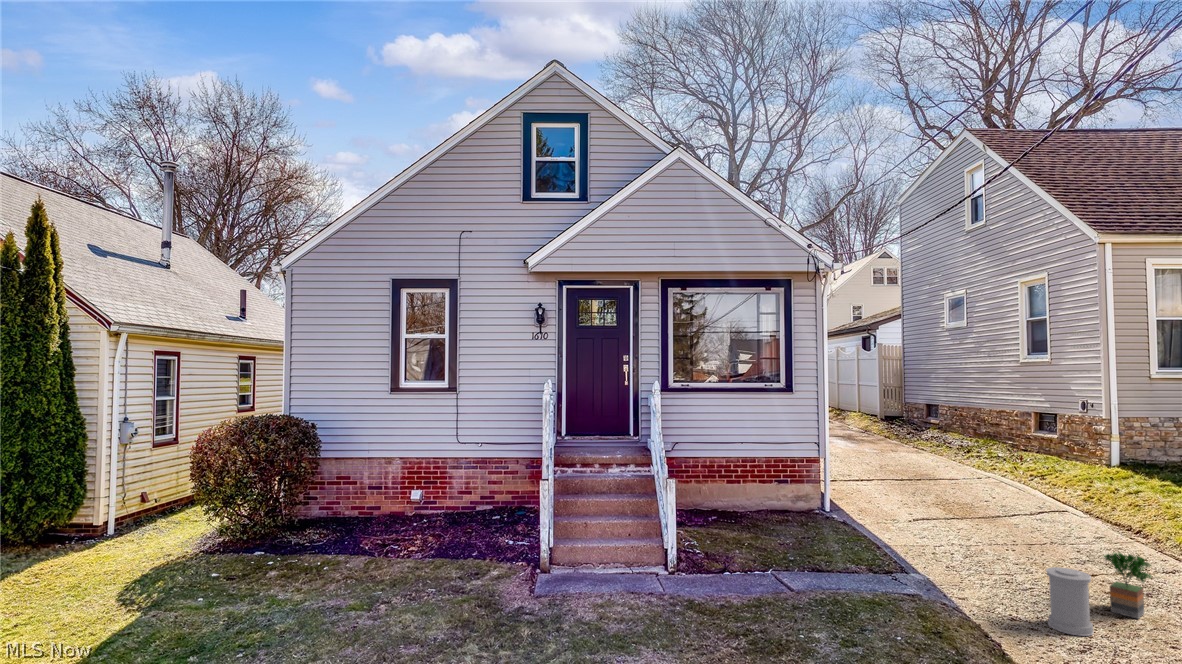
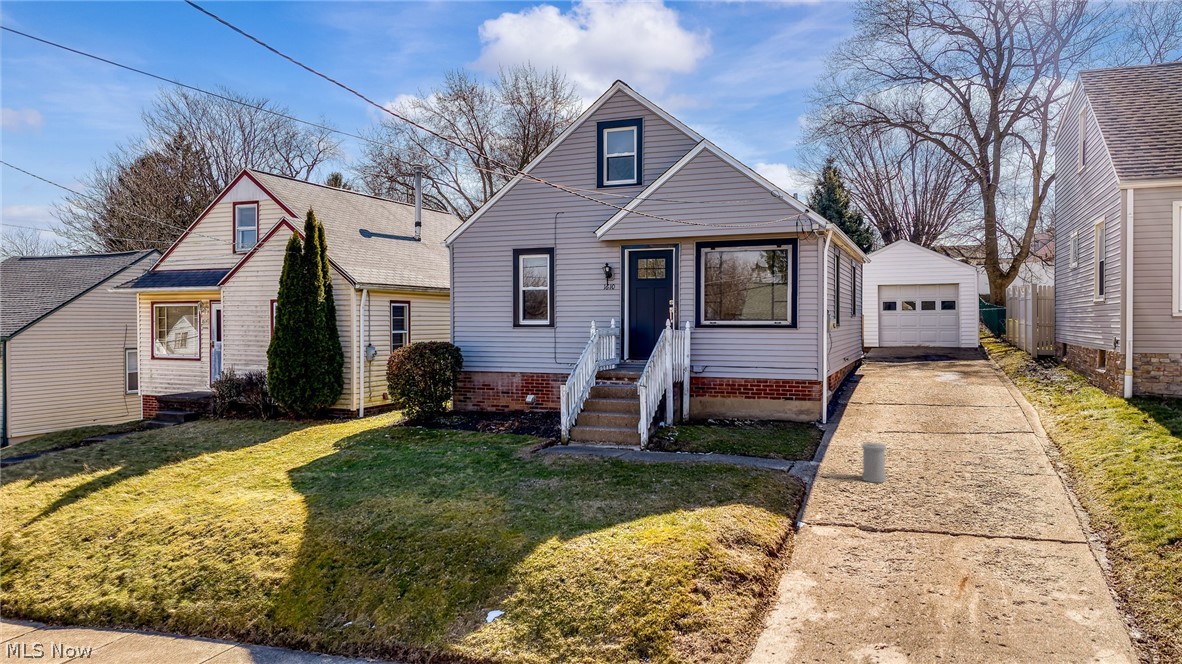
potted tree: present [1104,552,1151,619] -> none [919,437,949,479]

